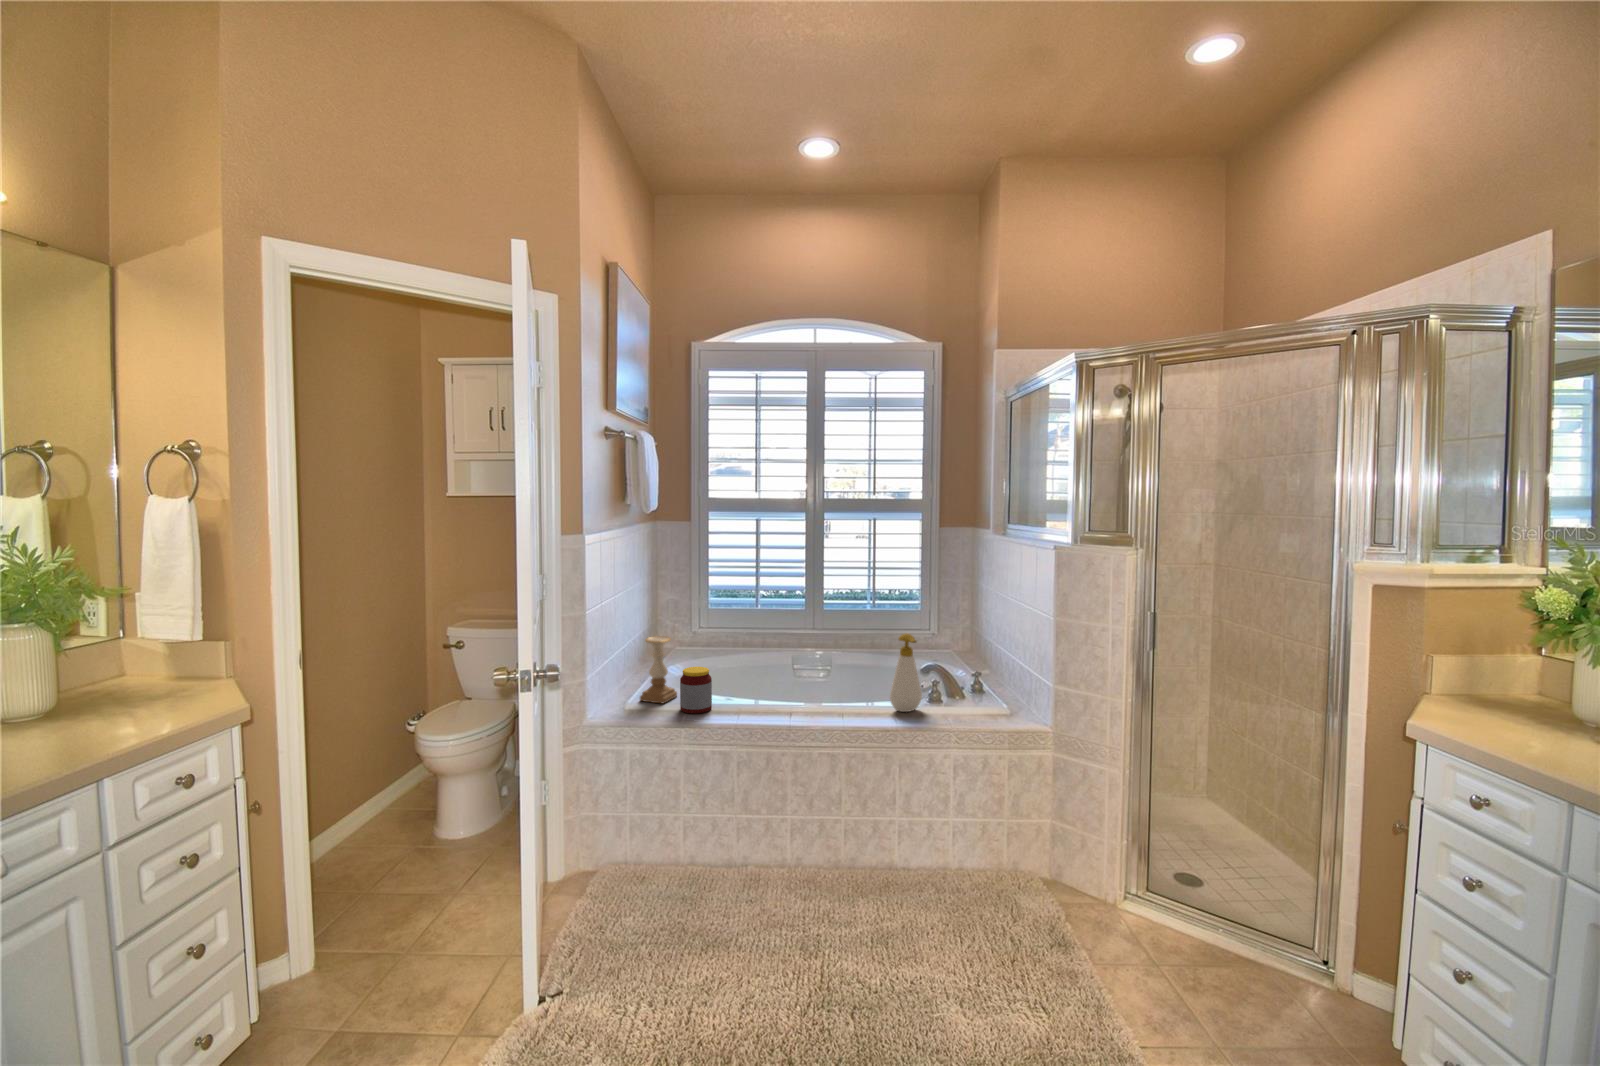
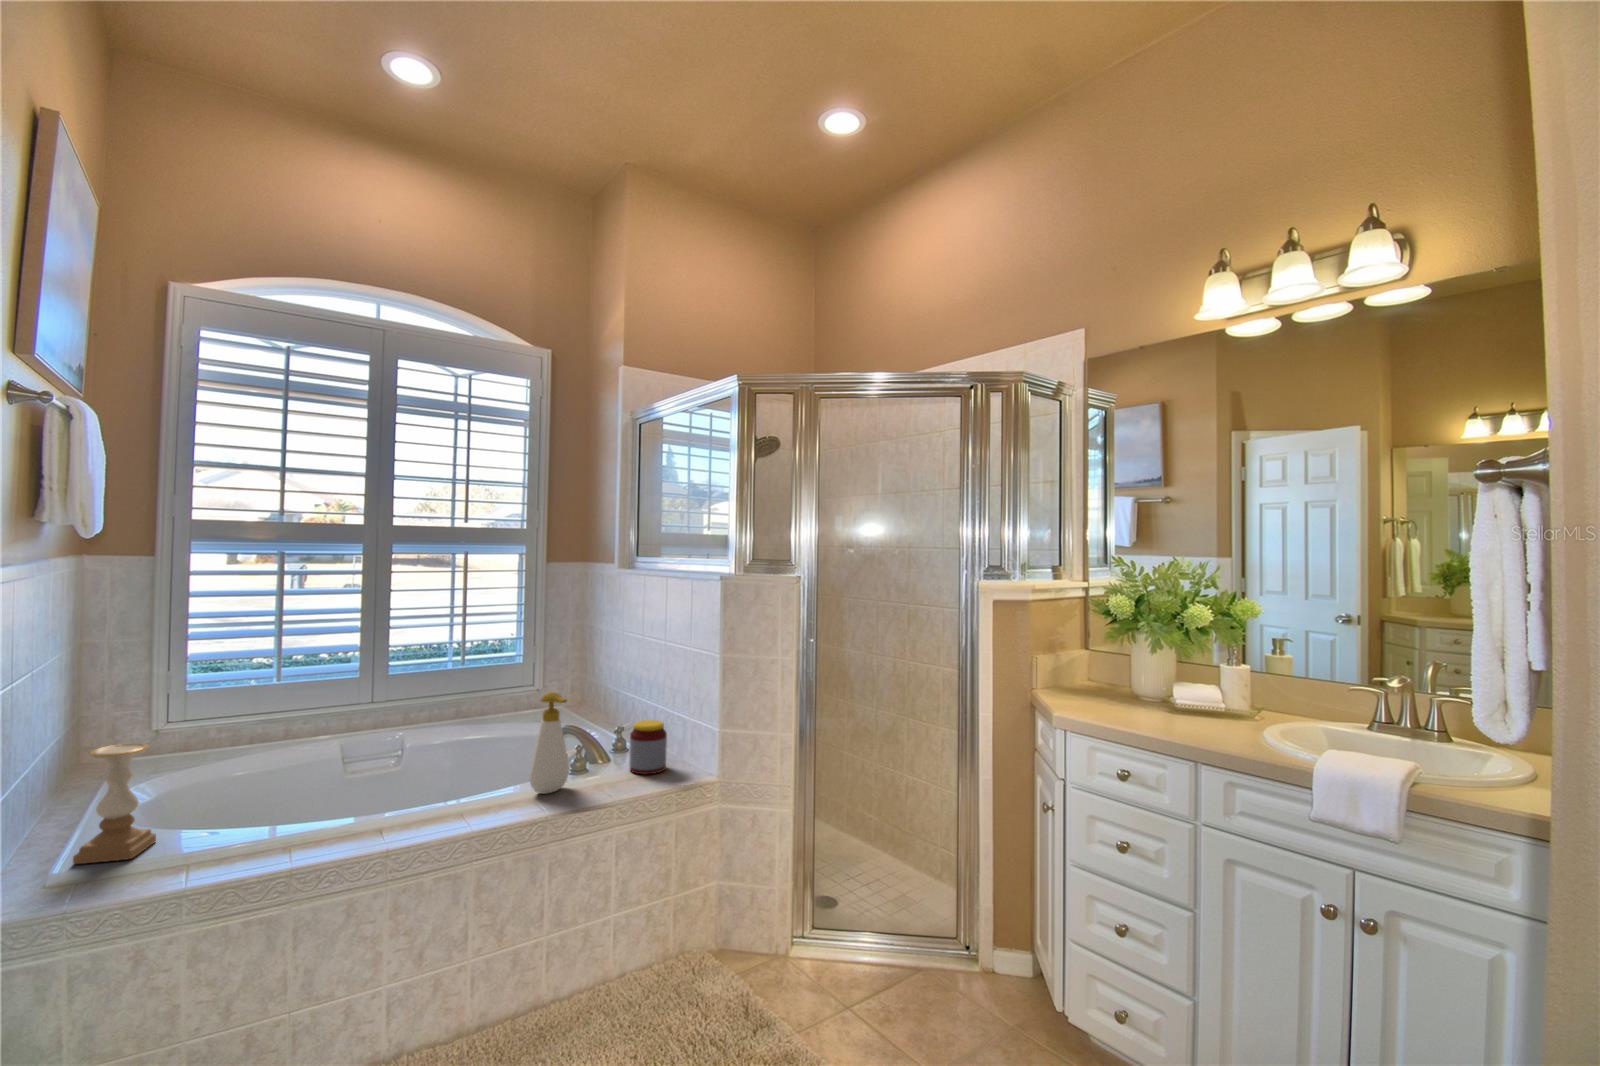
jar: present [680,667,712,713] -> present [629,720,667,774]

